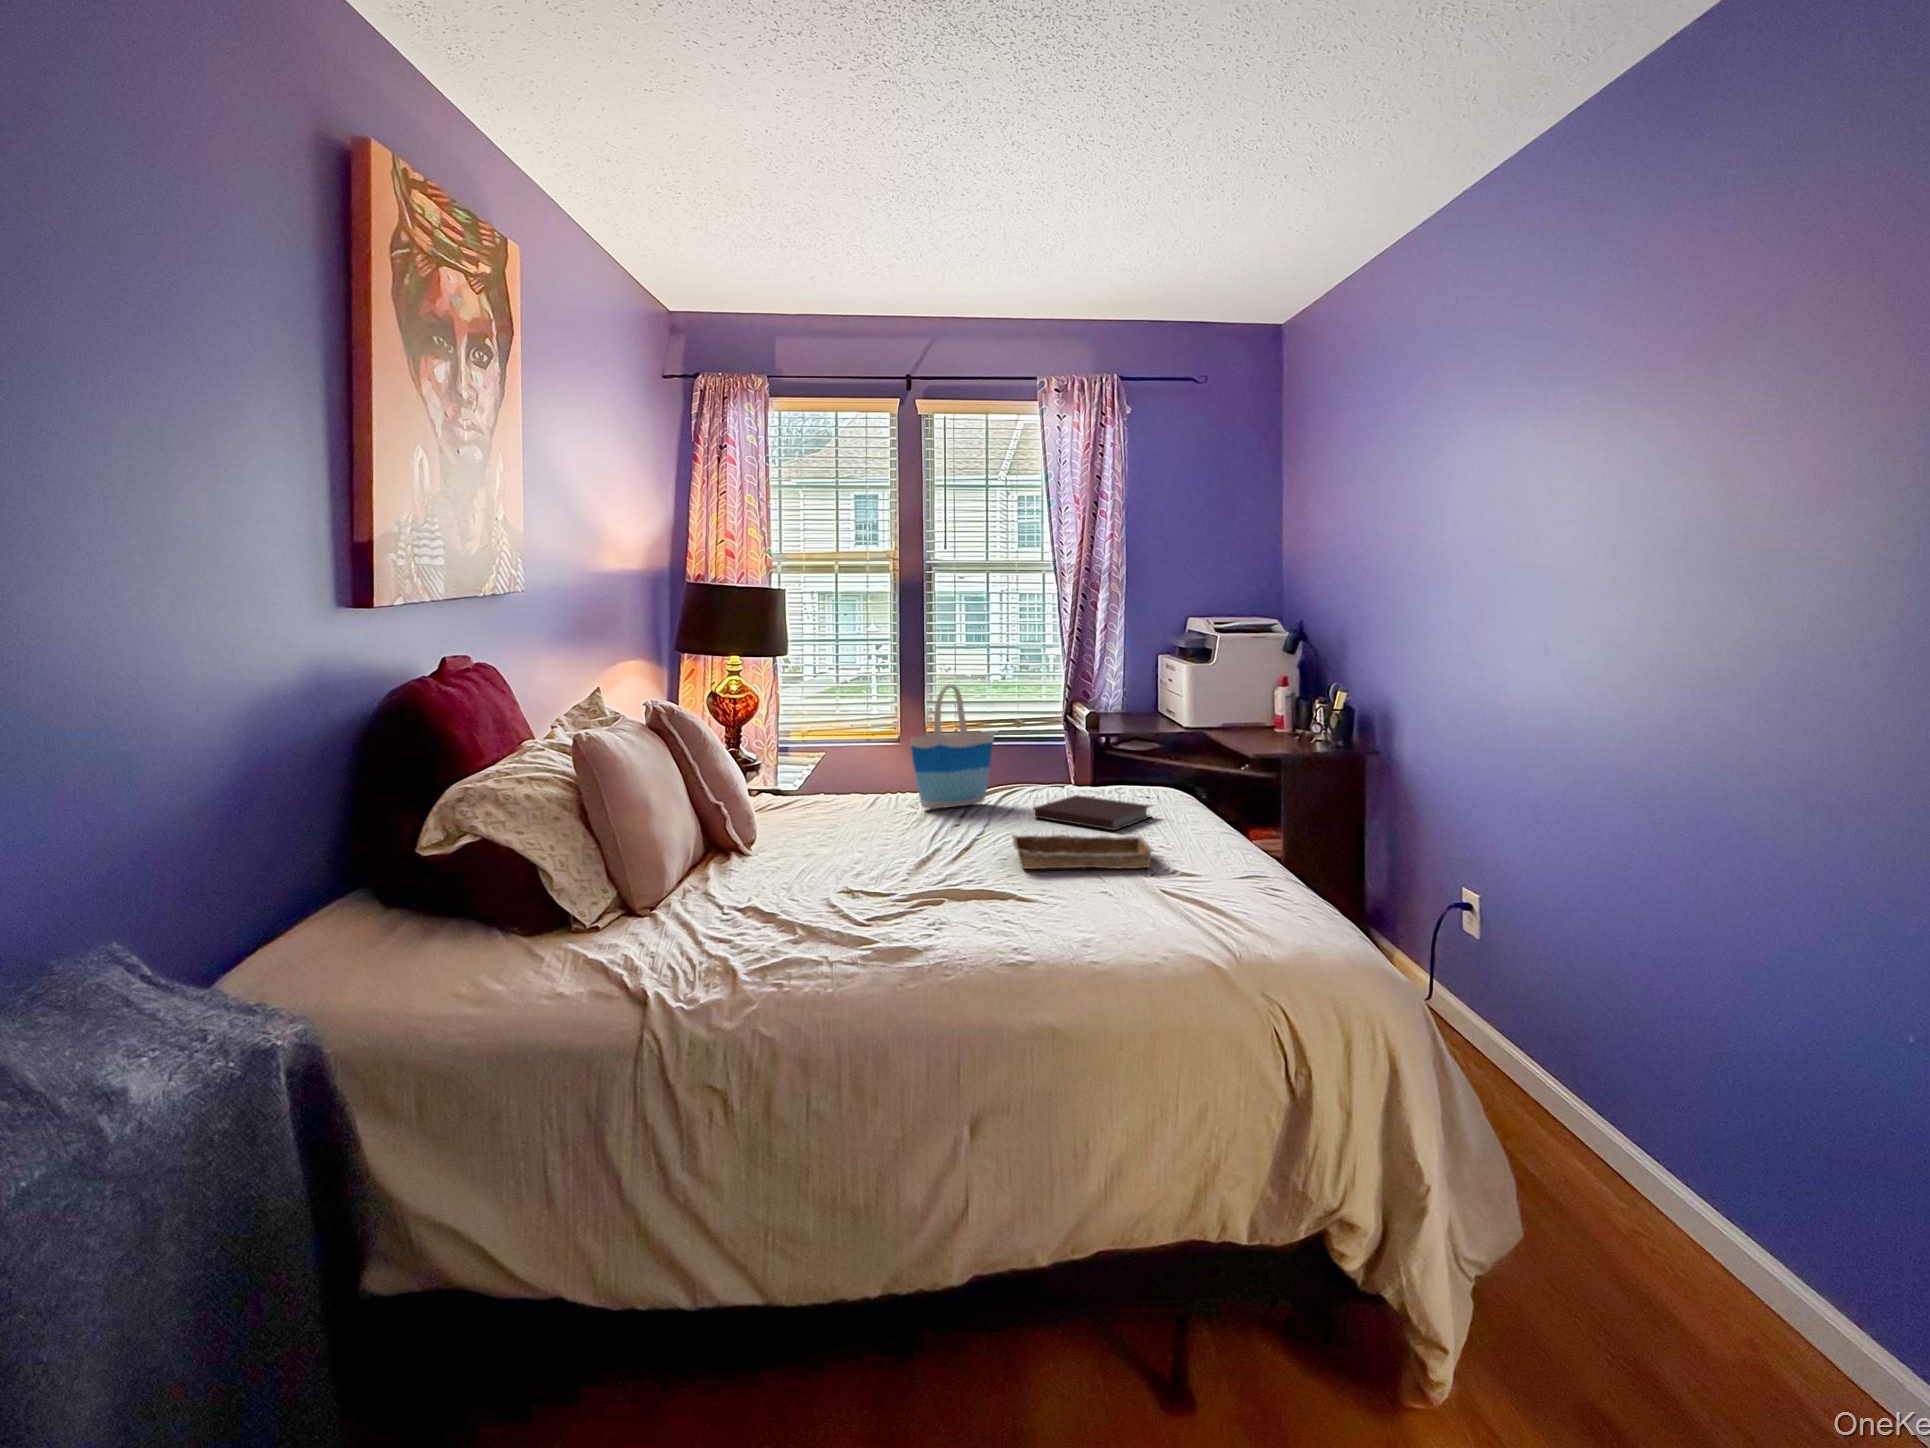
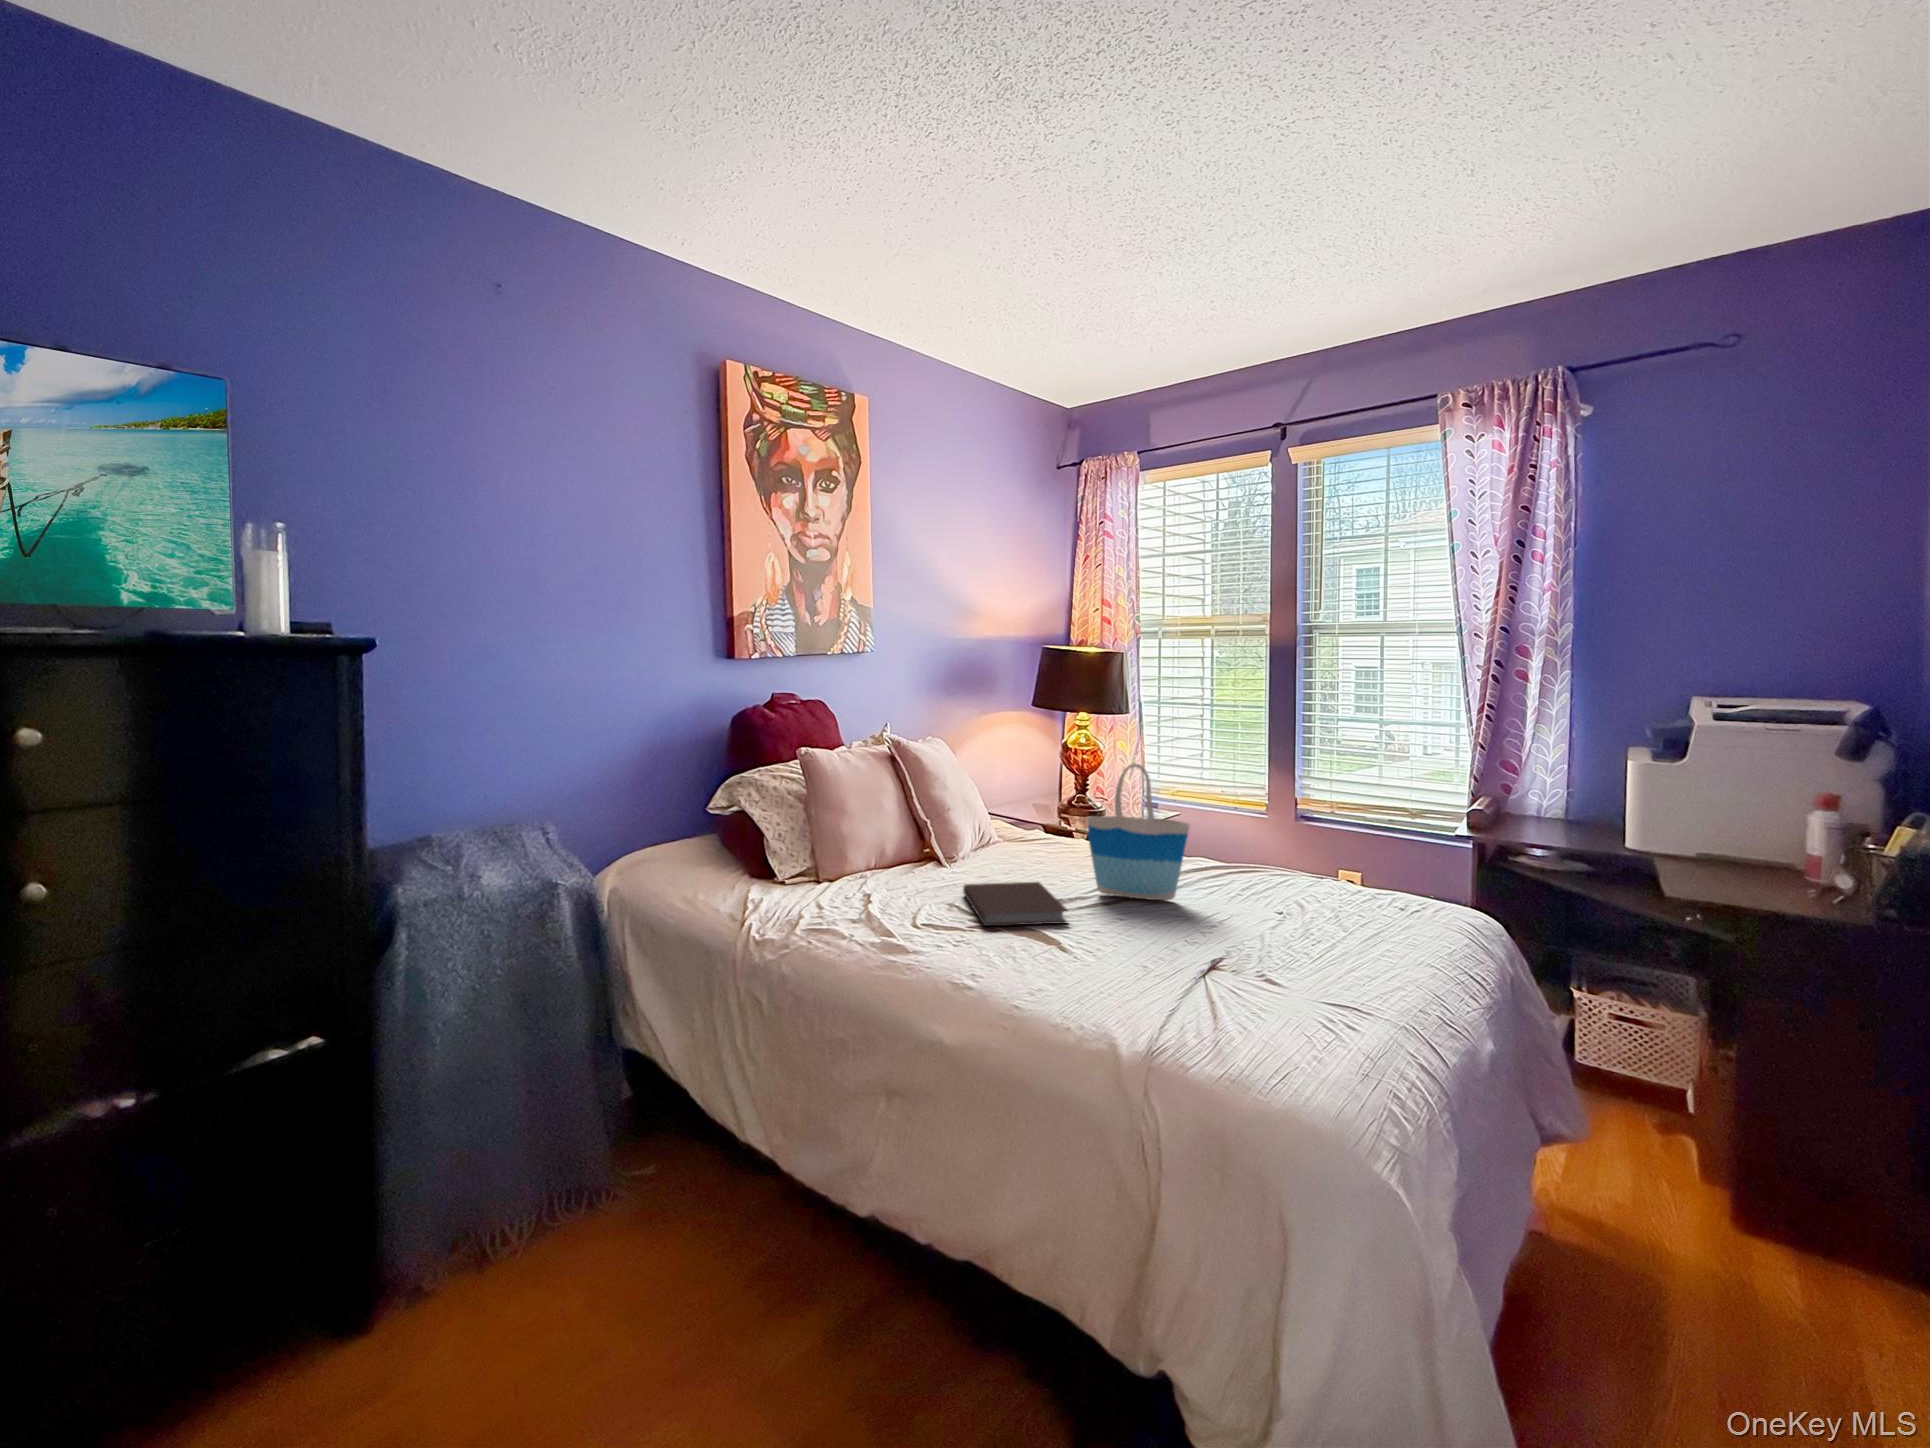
notebook: present [1034,795,1151,830] -> present [963,882,1067,926]
tray: present [1012,835,1154,869] -> none [1041,947,1237,1039]

